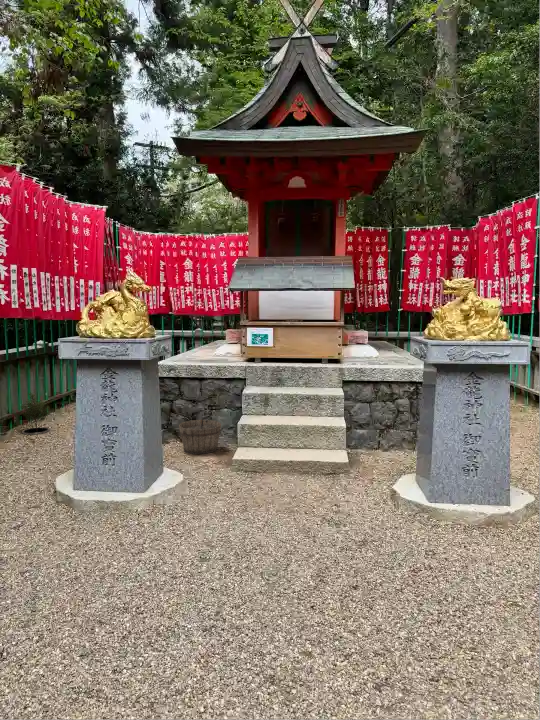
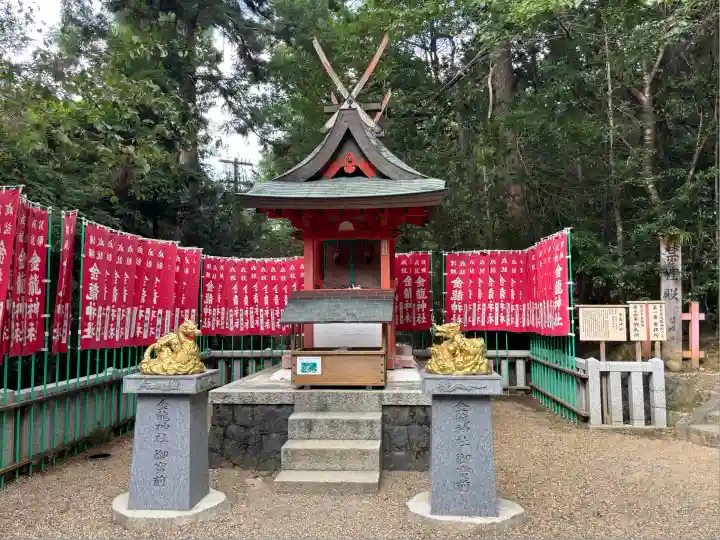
wooden bucket: present [179,415,221,454] -> none [230,439,270,477]

